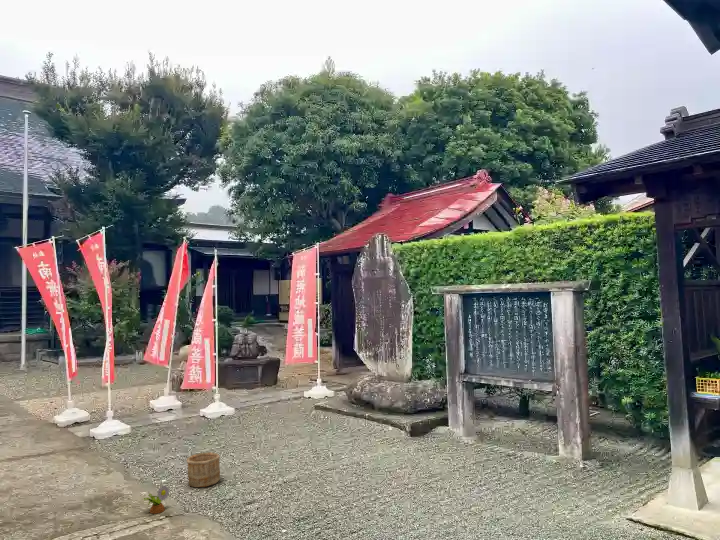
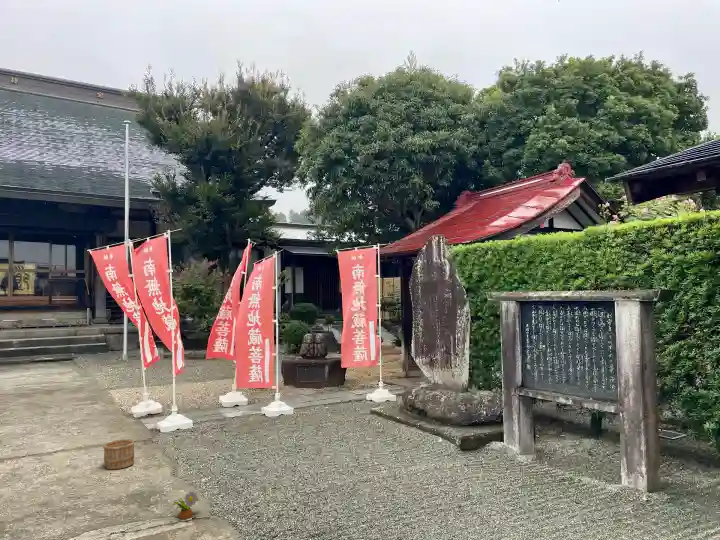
wooden bucket: present [187,452,220,487] -> present [103,439,135,469]

